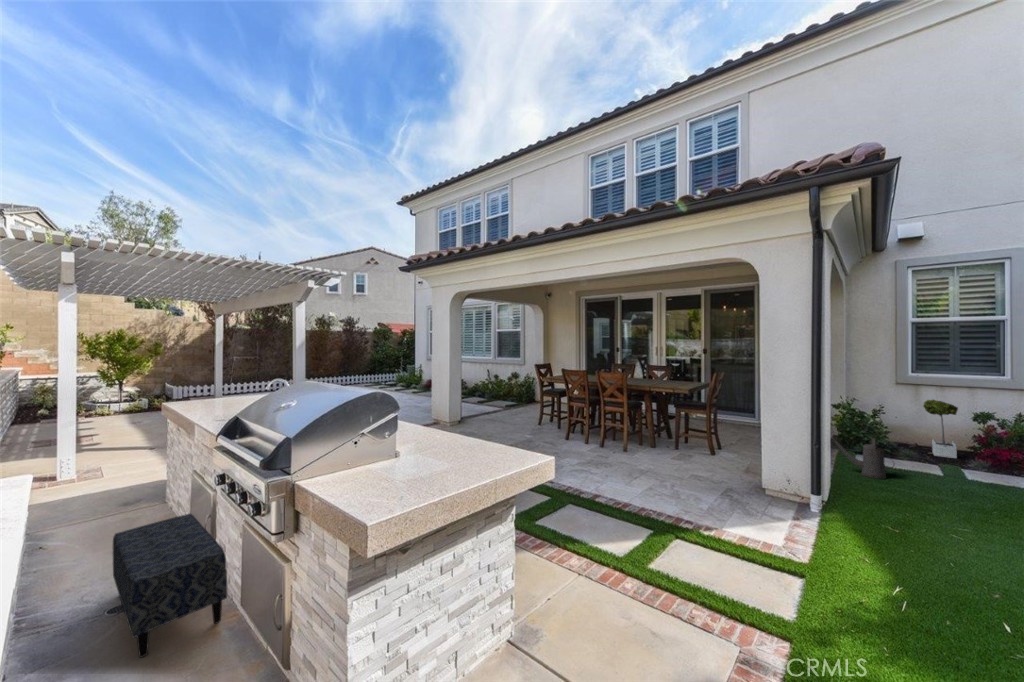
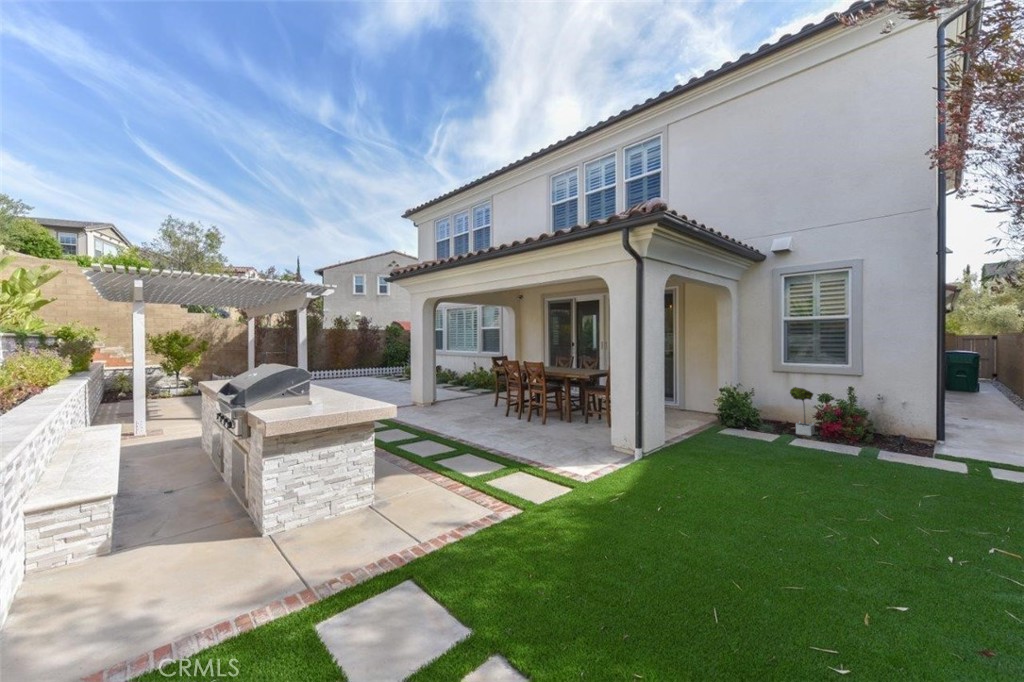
watering can: present [834,438,886,479] -> none [692,415,730,447]
bench: present [113,514,227,657] -> none [169,445,227,506]

